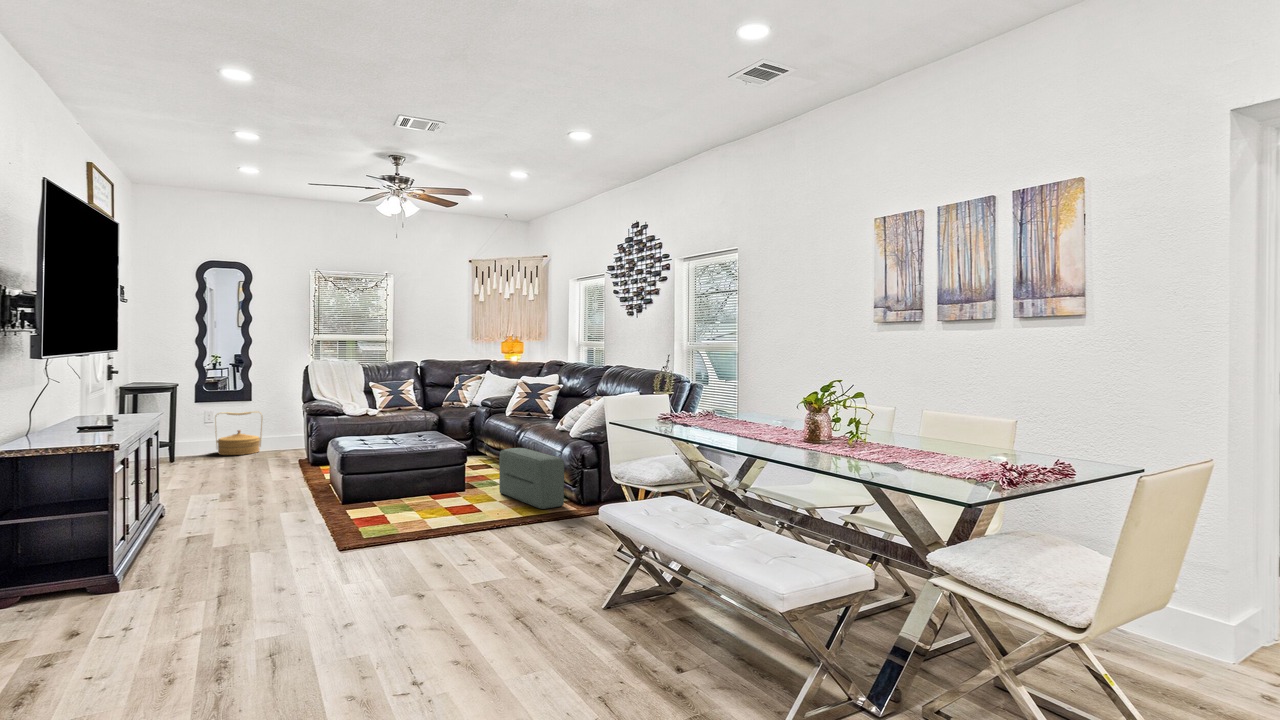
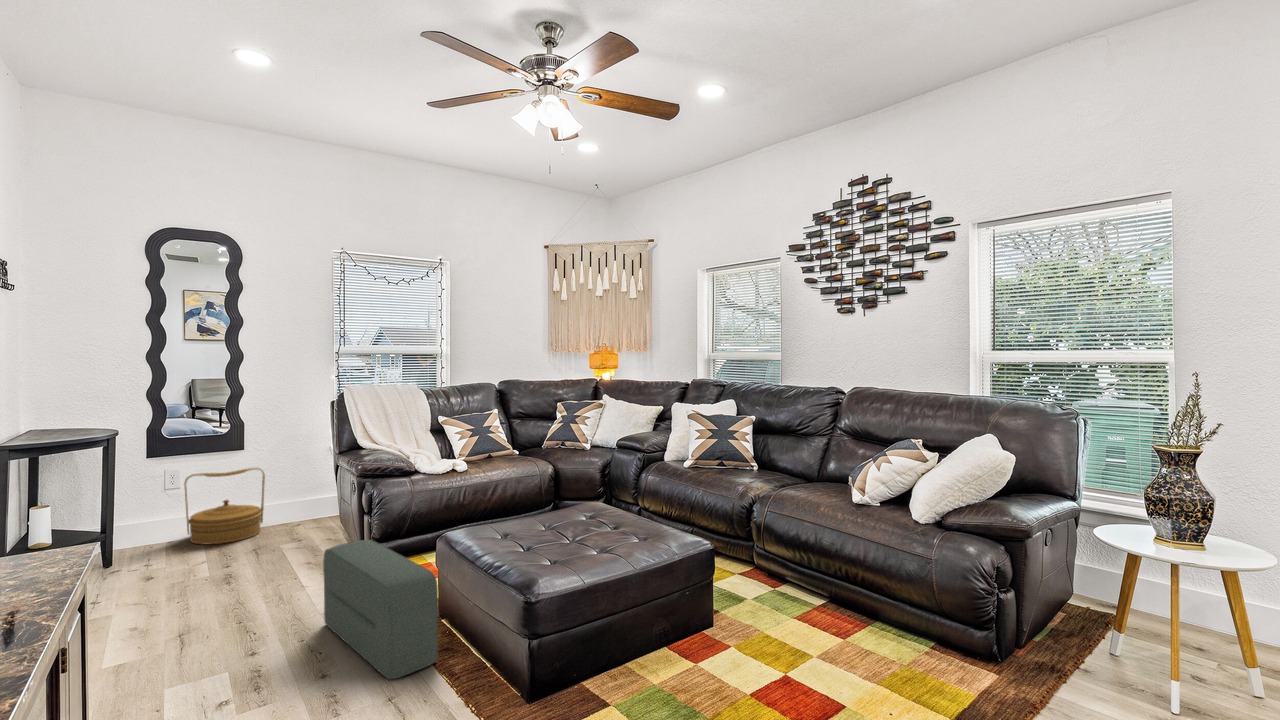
pouf: present [499,448,564,509] -> present [323,540,438,679]

